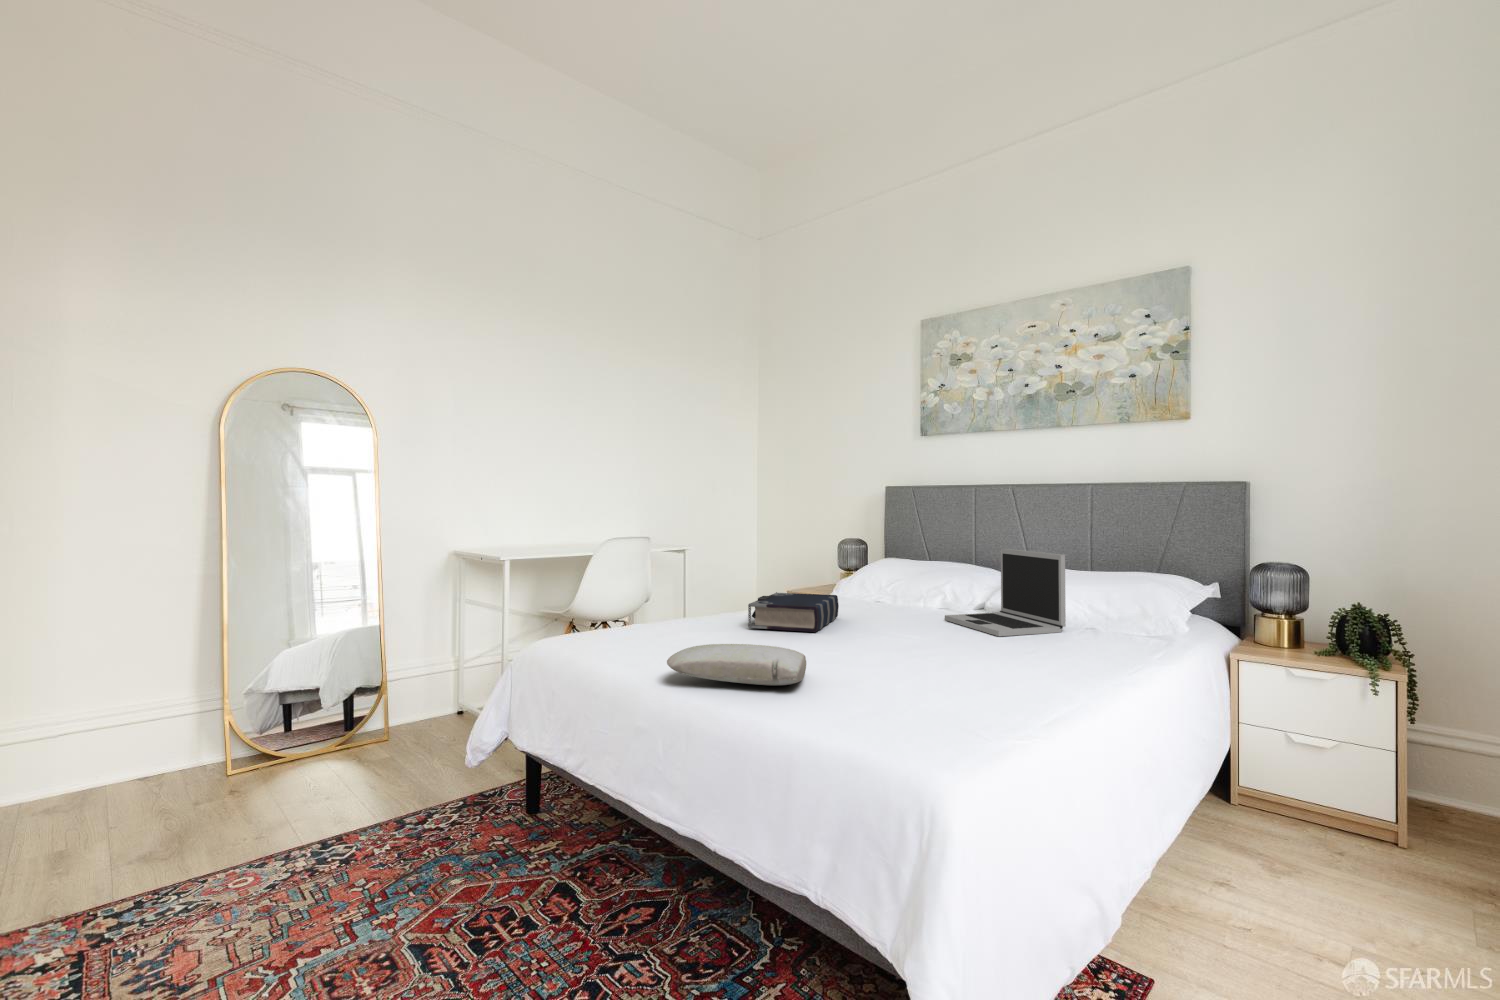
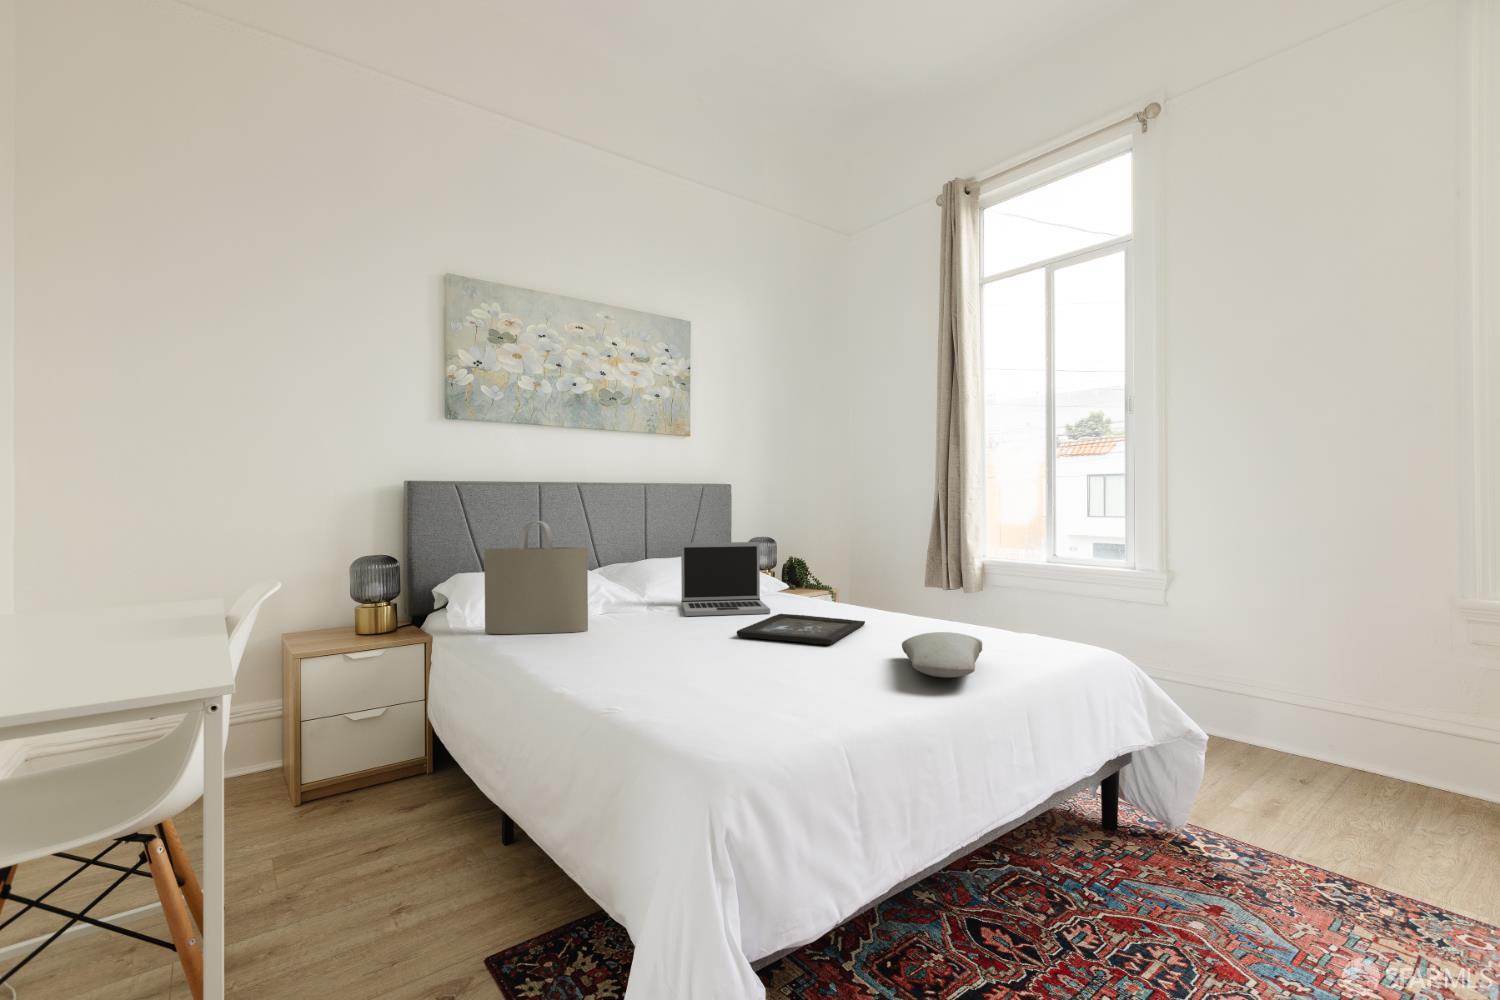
tote bag: none [828,518,858,610] -> present [484,521,588,634]
book: present [748,592,839,632] -> none [581,611,719,663]
tray: none [839,628,972,663] -> present [737,614,865,645]

